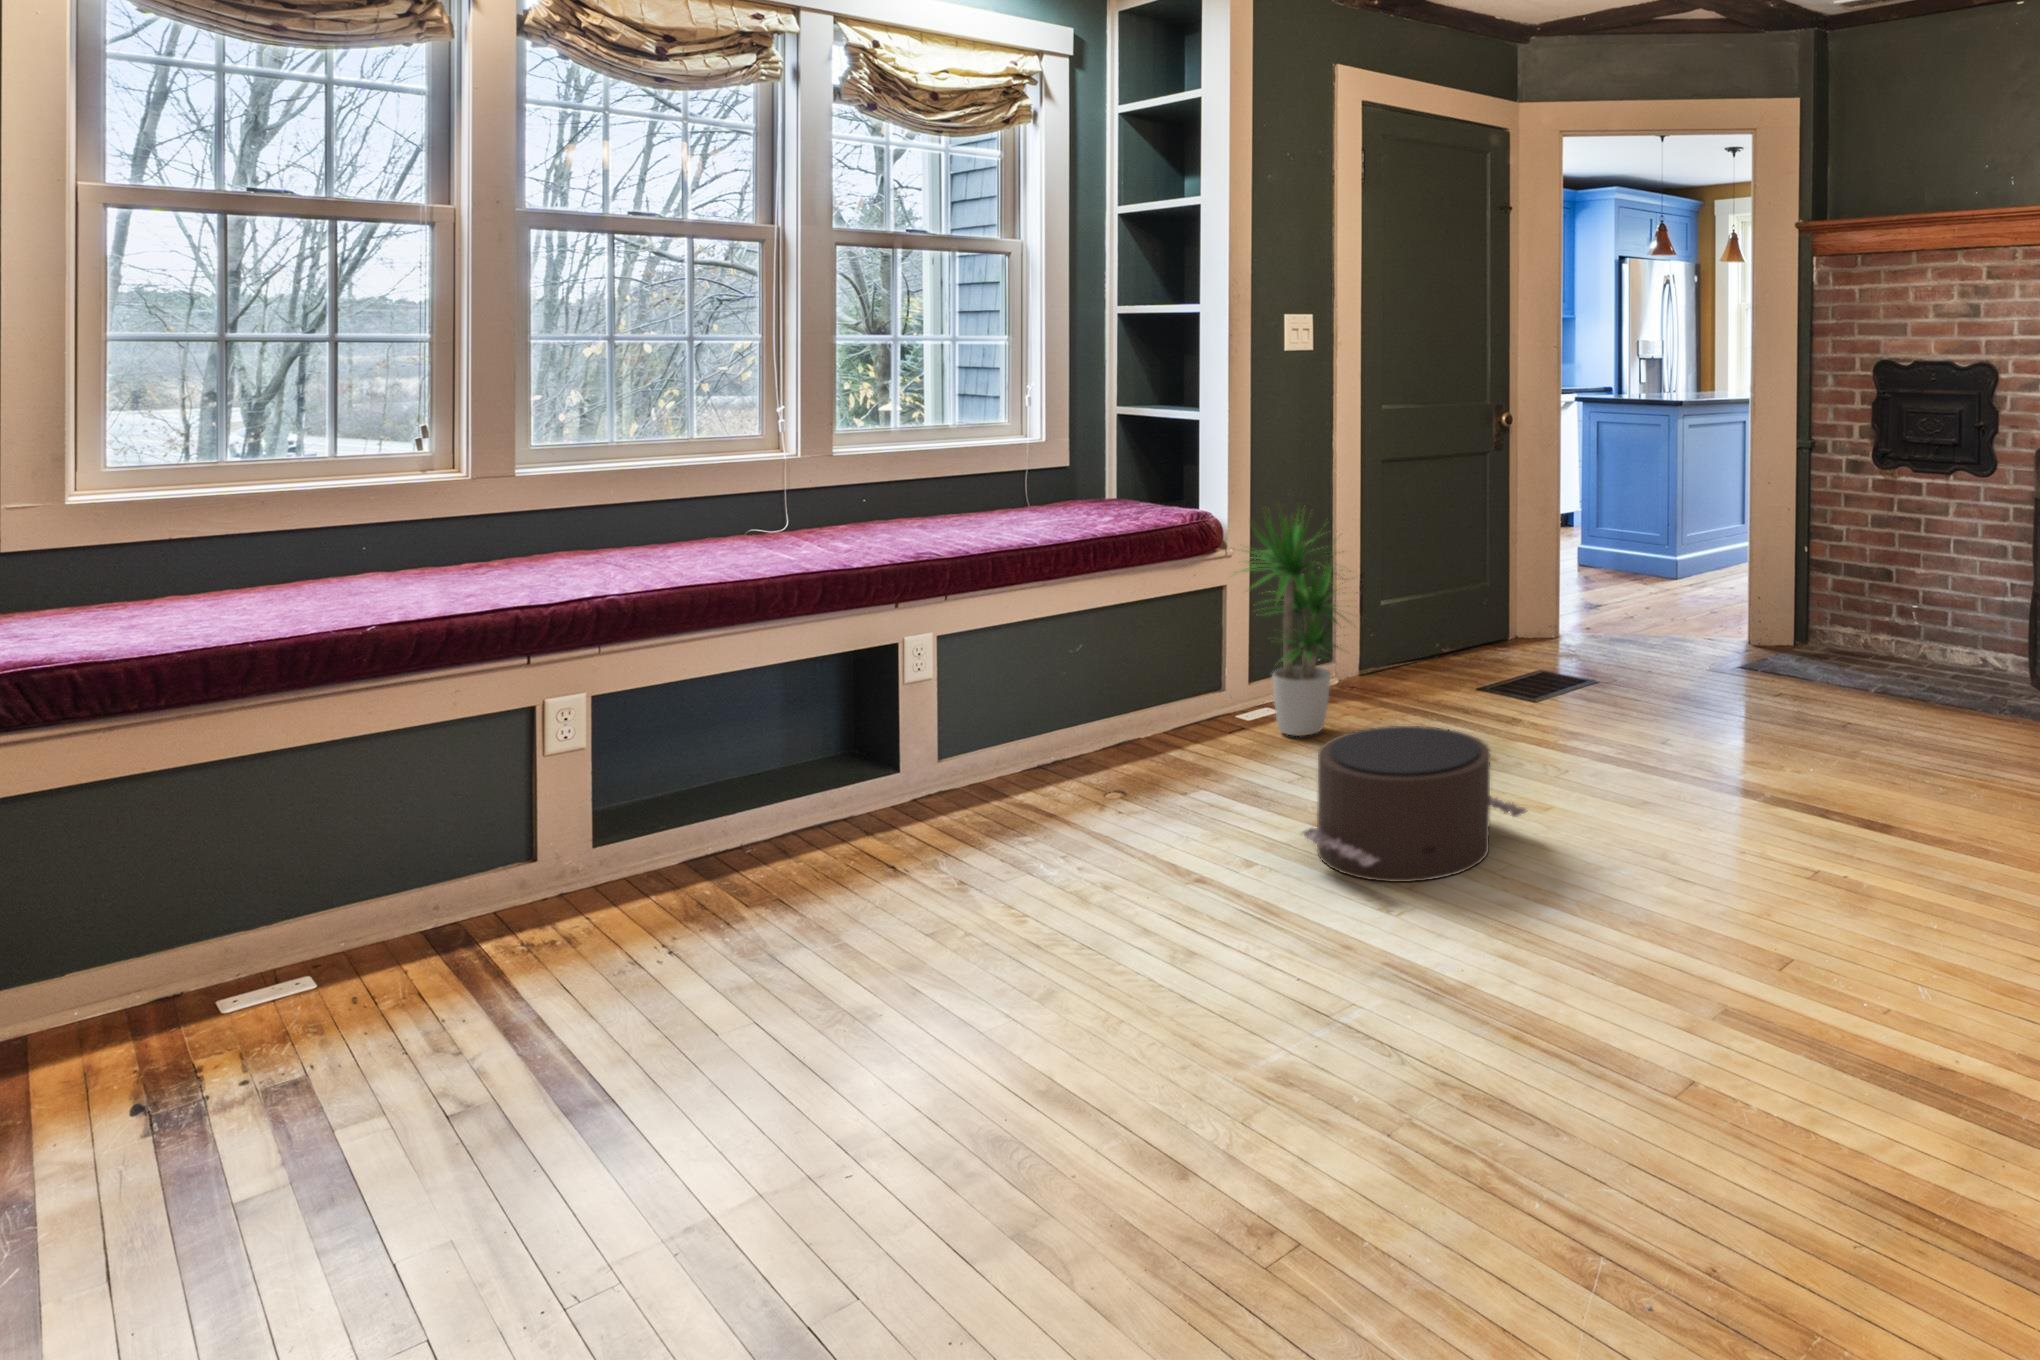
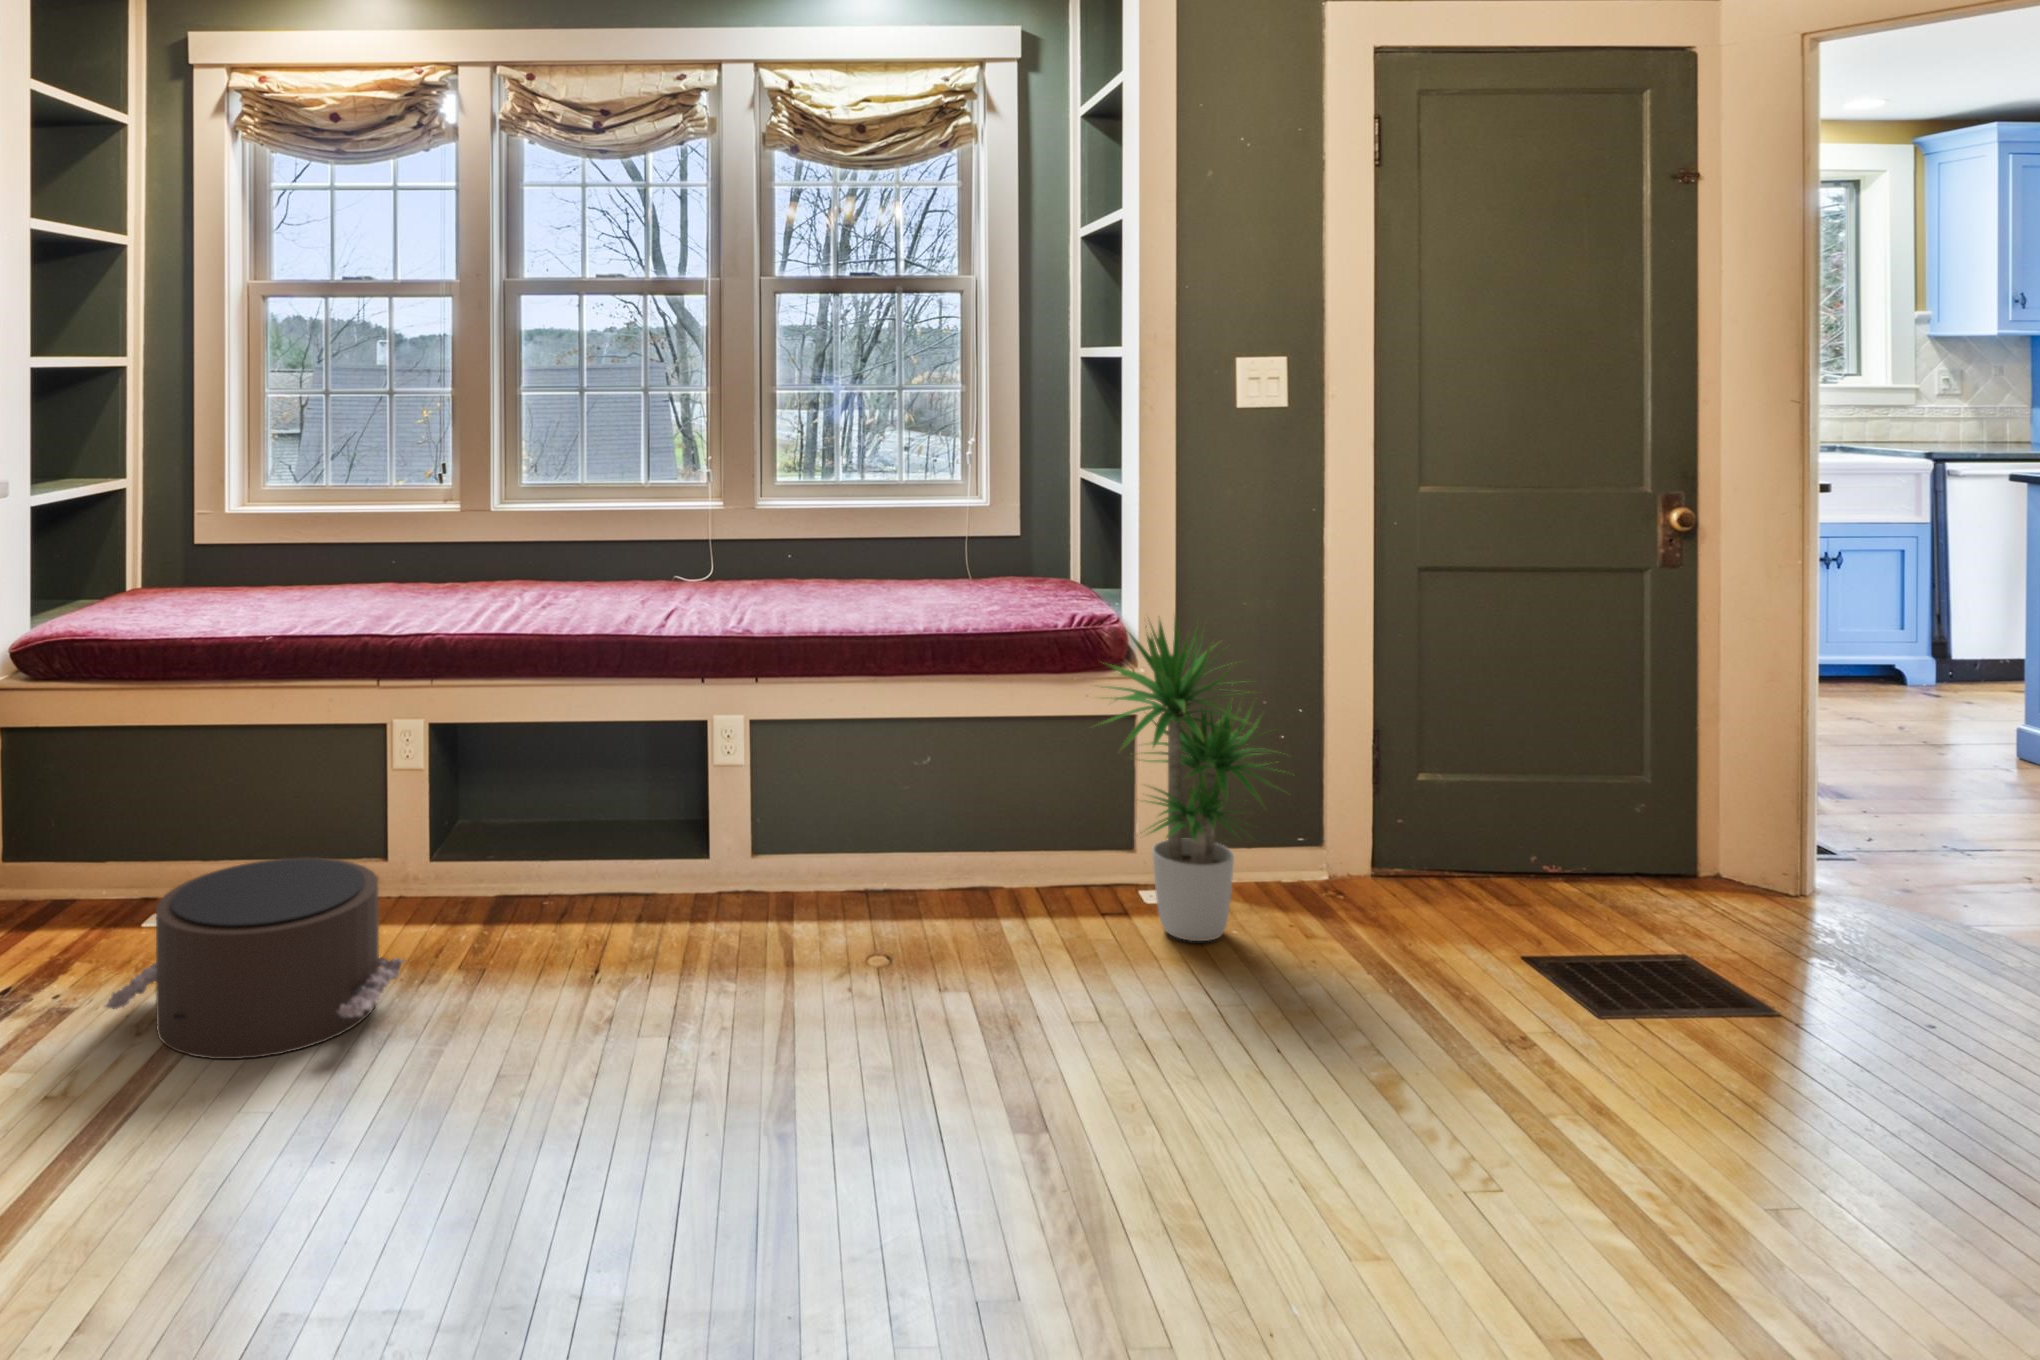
pouf: present [1302,726,1527,882] -> present [105,858,404,1059]

